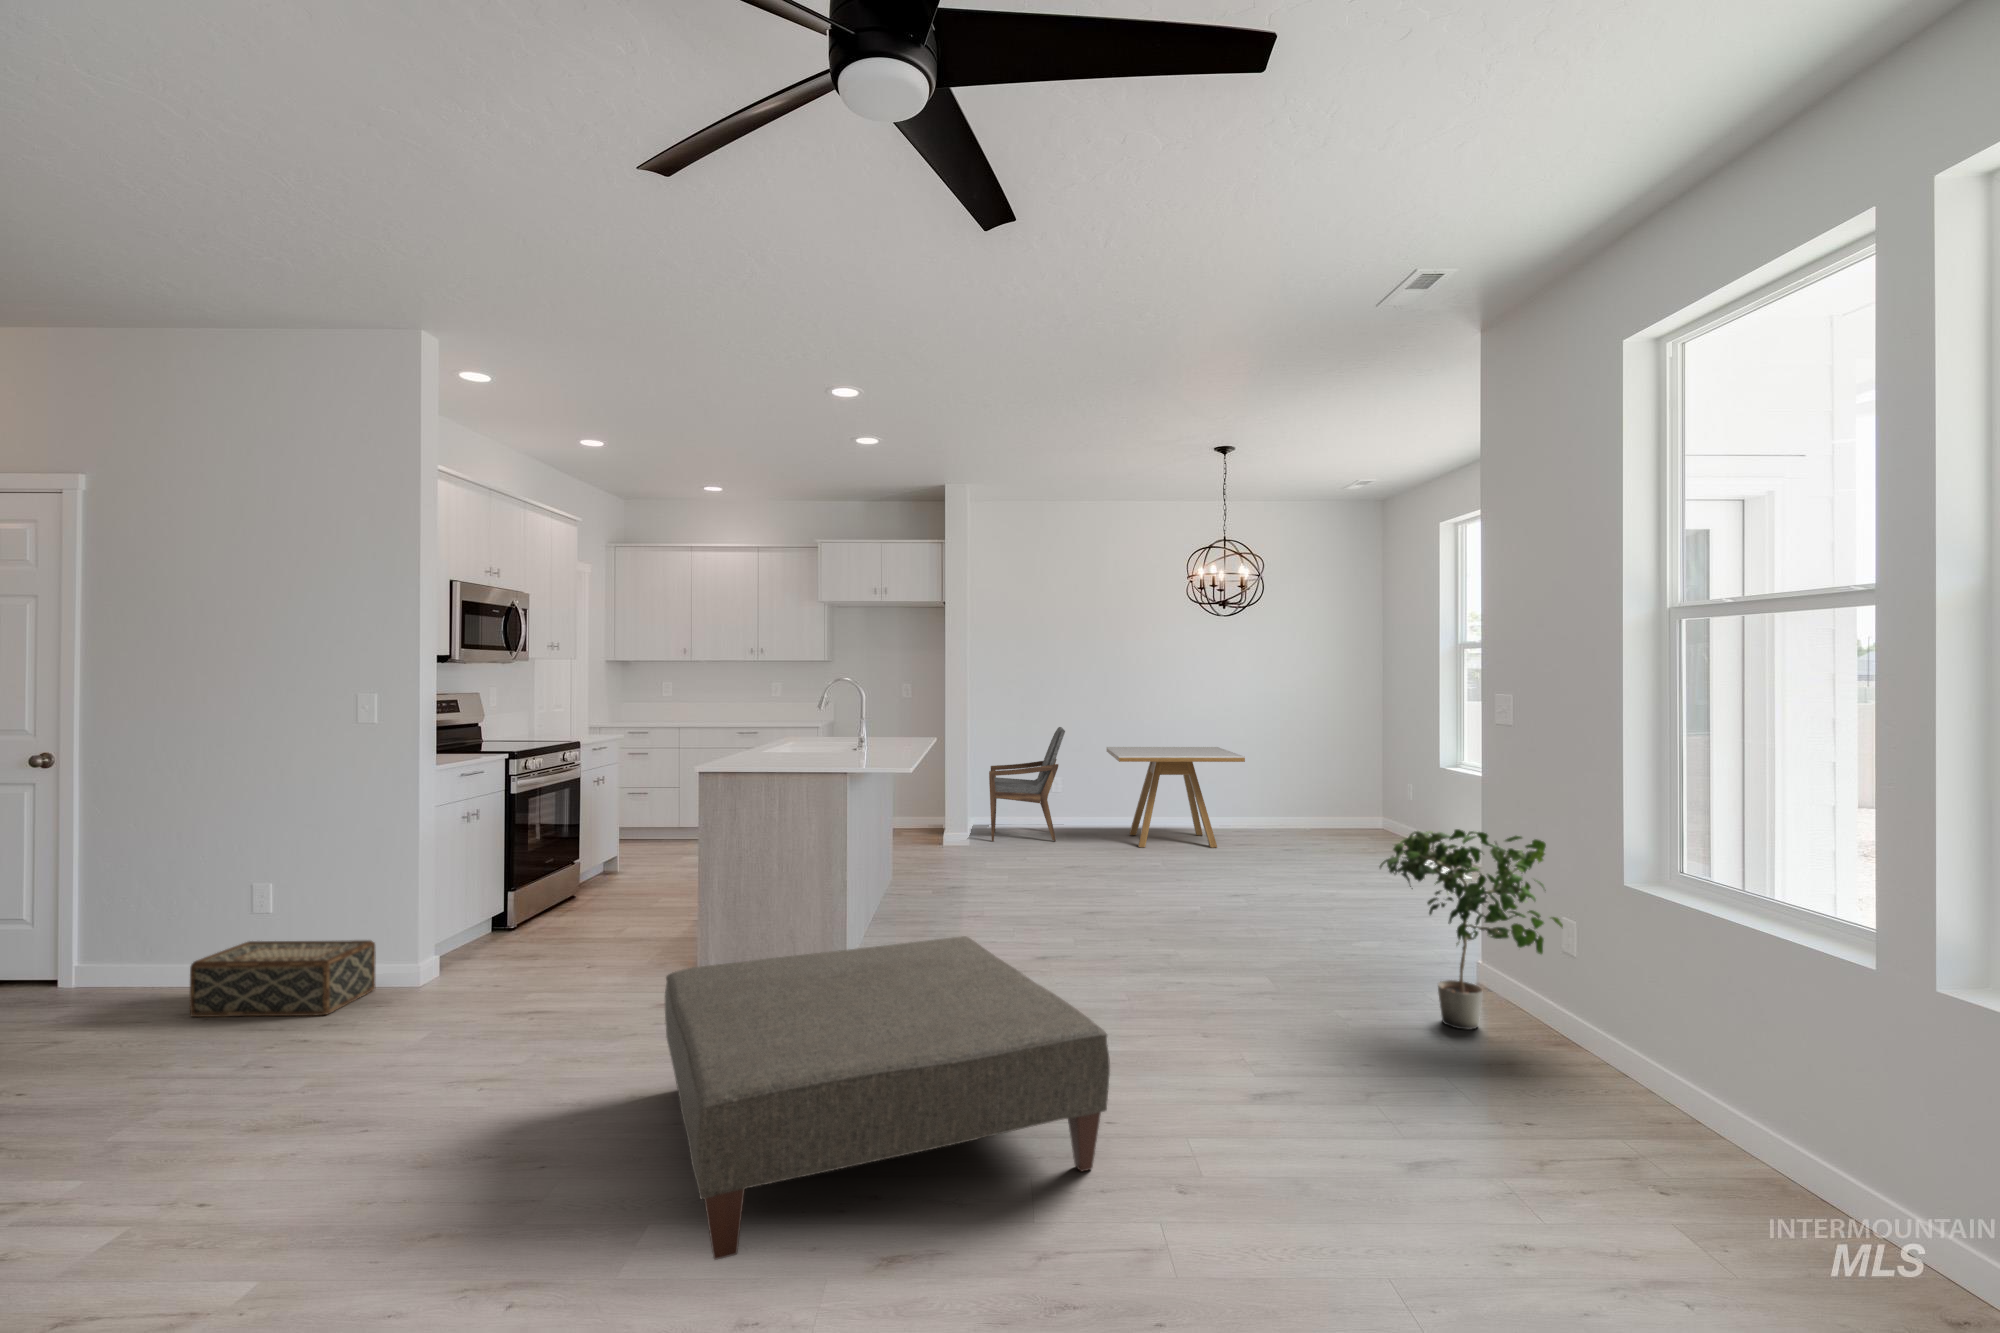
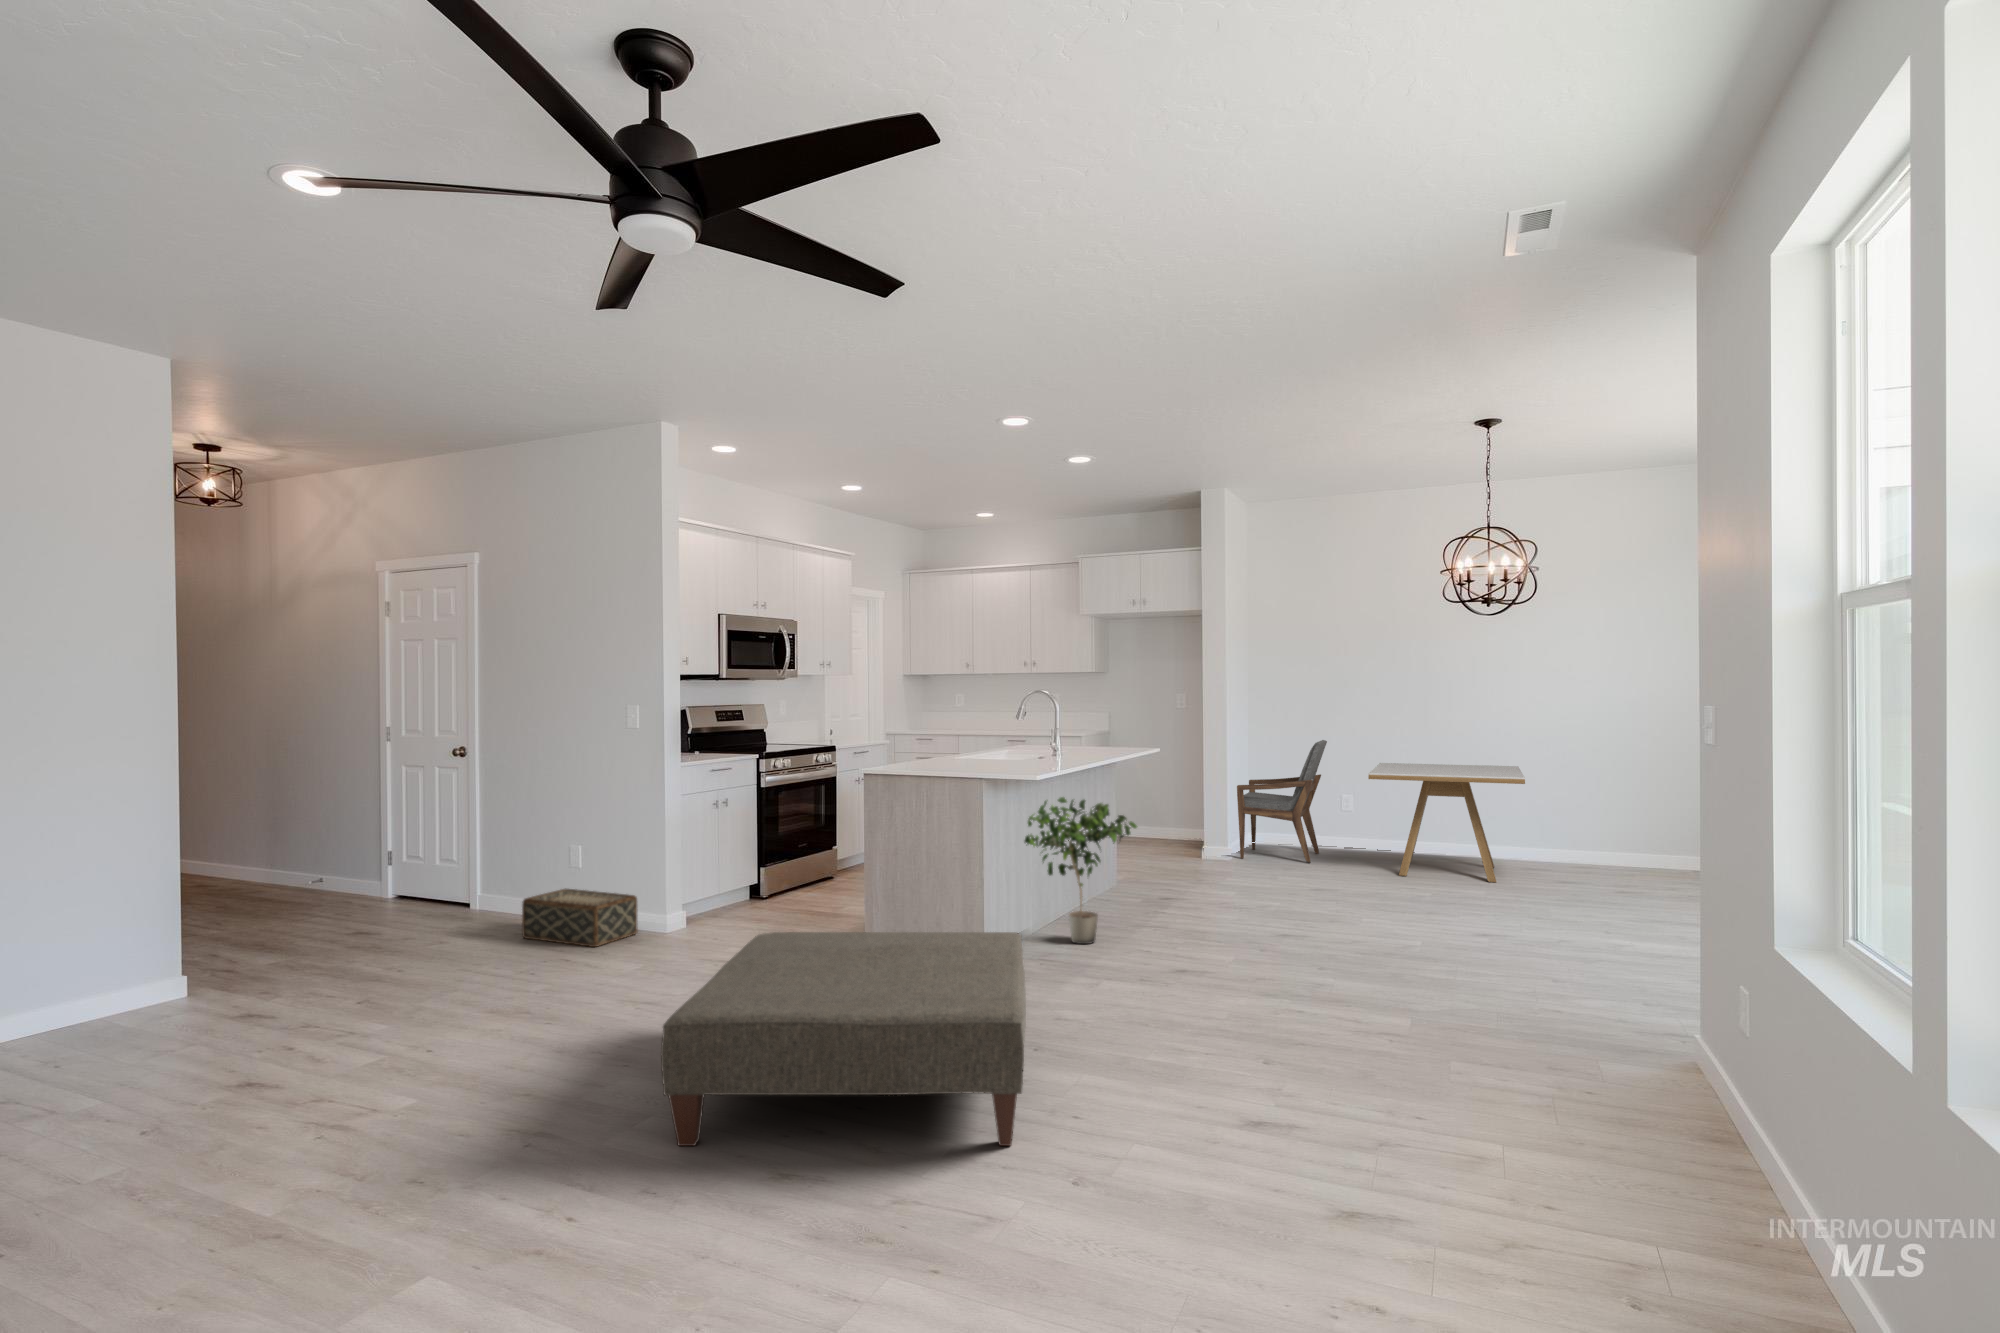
potted plant: present [1380,829,1563,1029] -> present [1025,797,1137,944]

